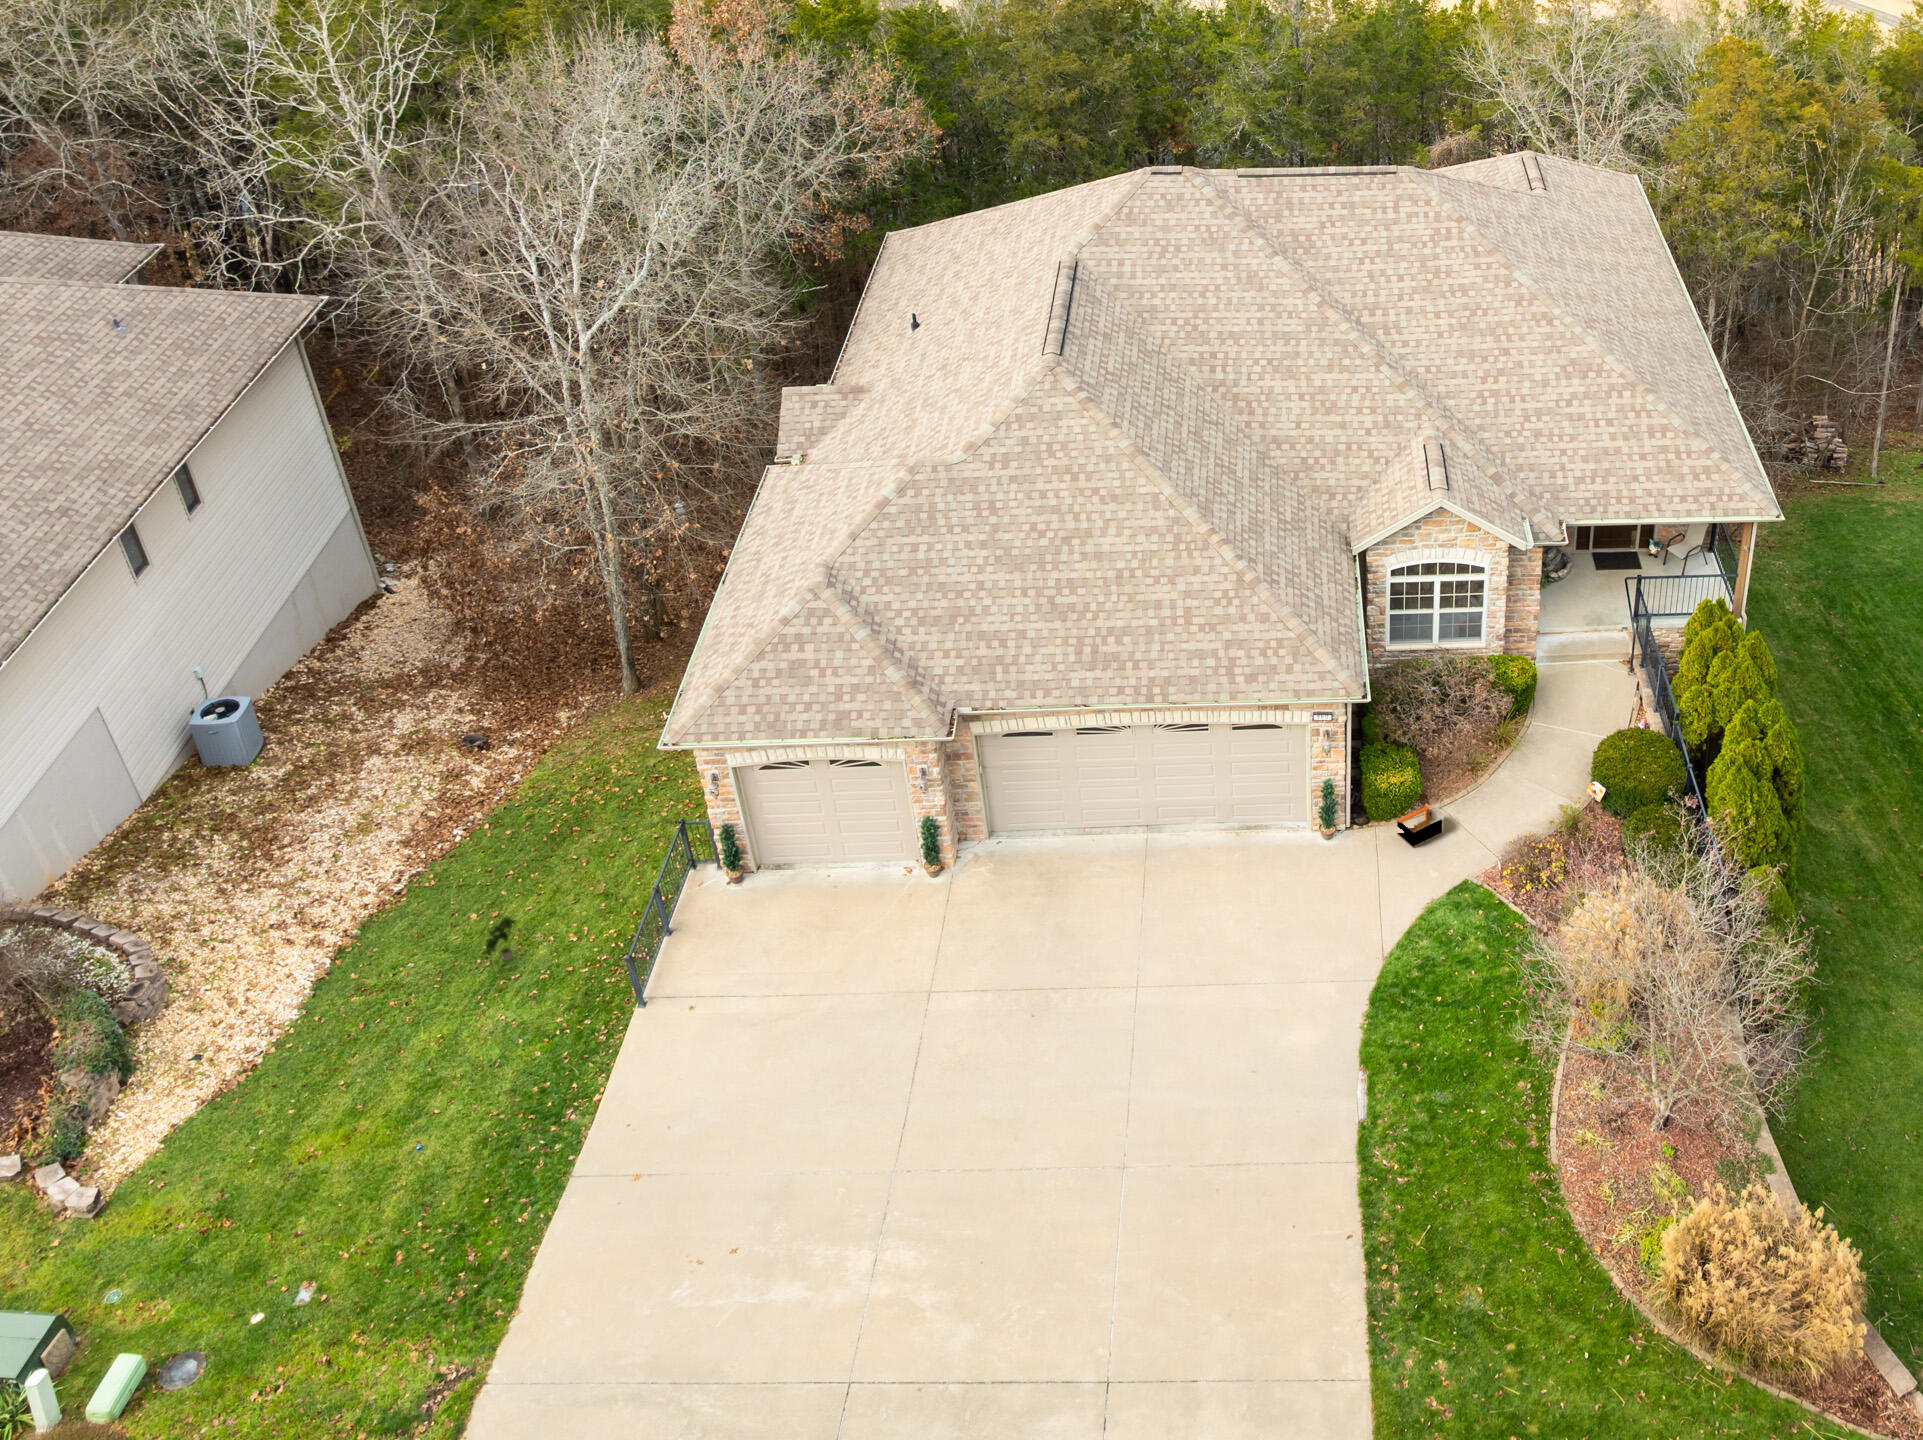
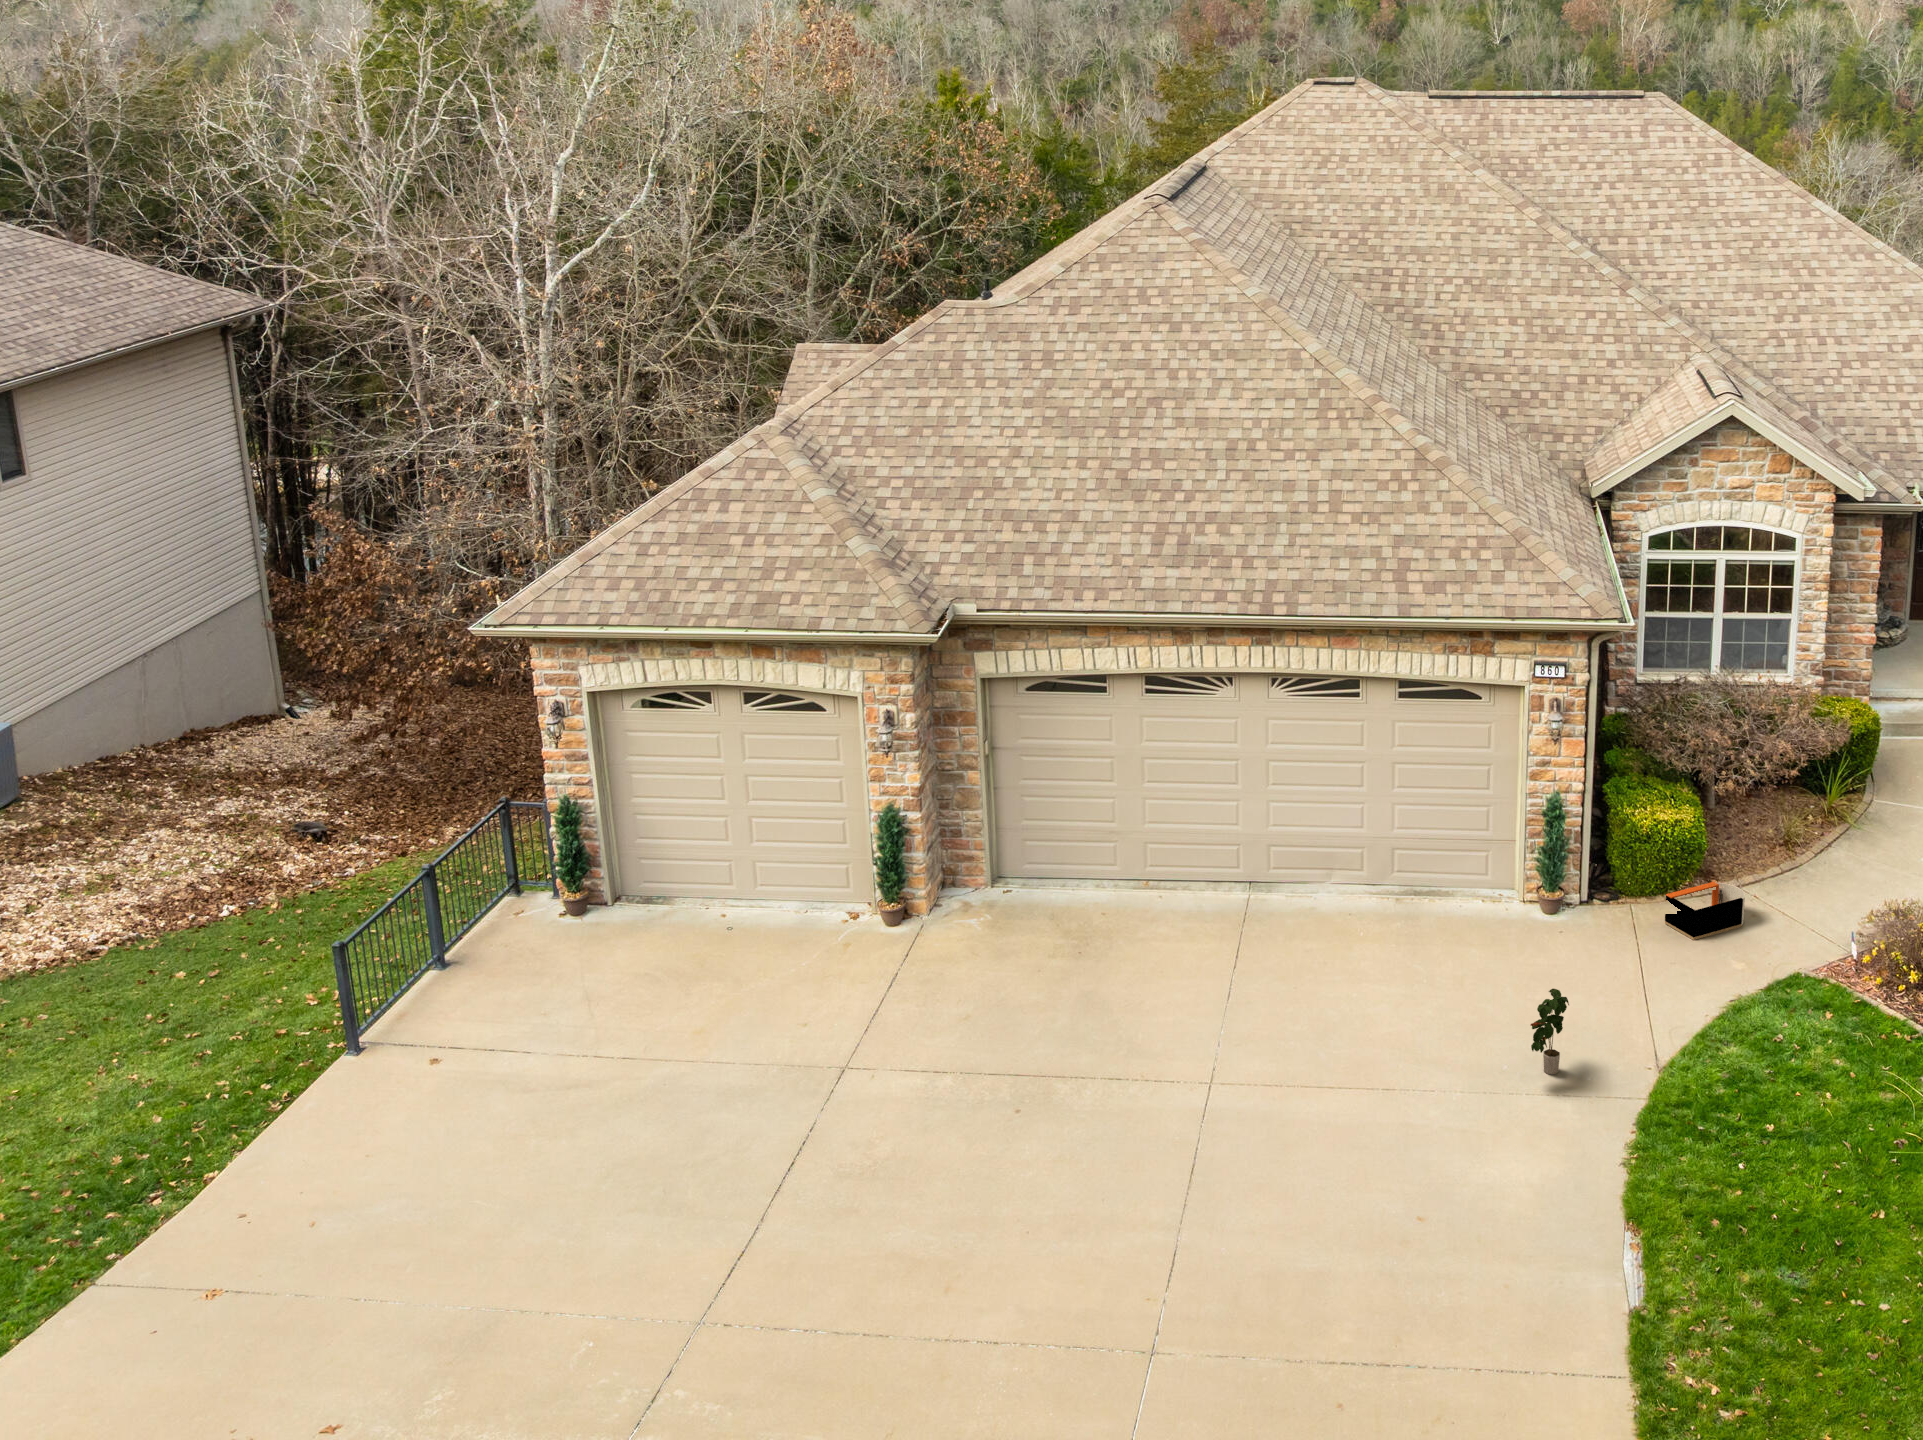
potted plant: present [485,917,515,961] -> present [1531,989,1569,1075]

